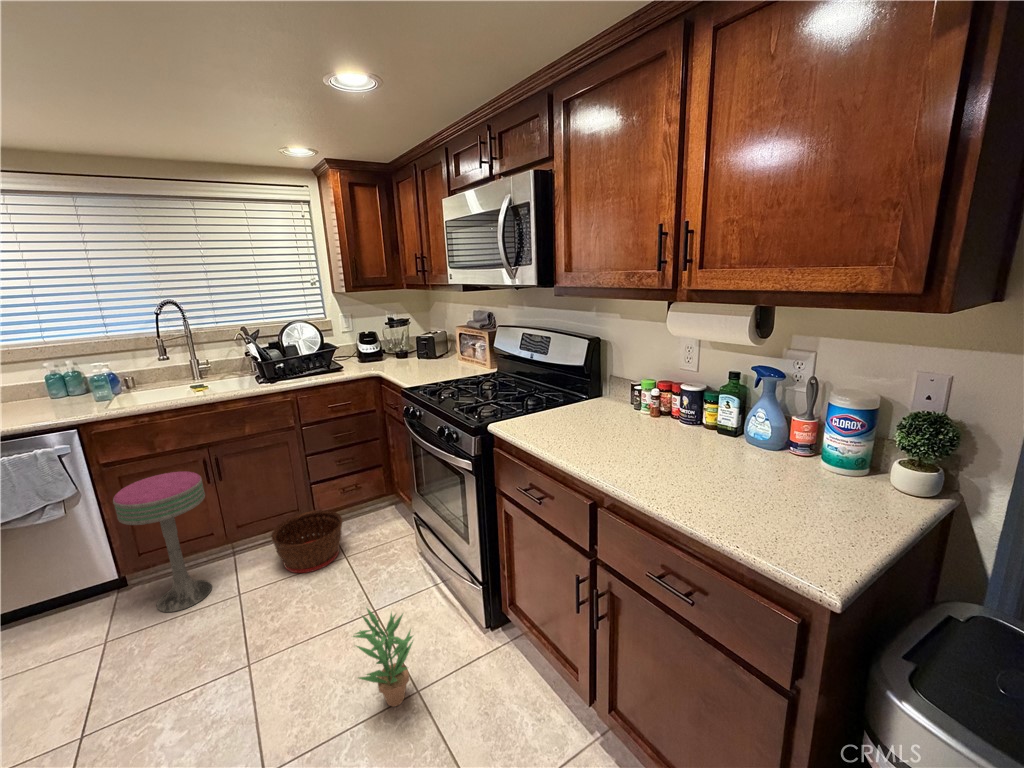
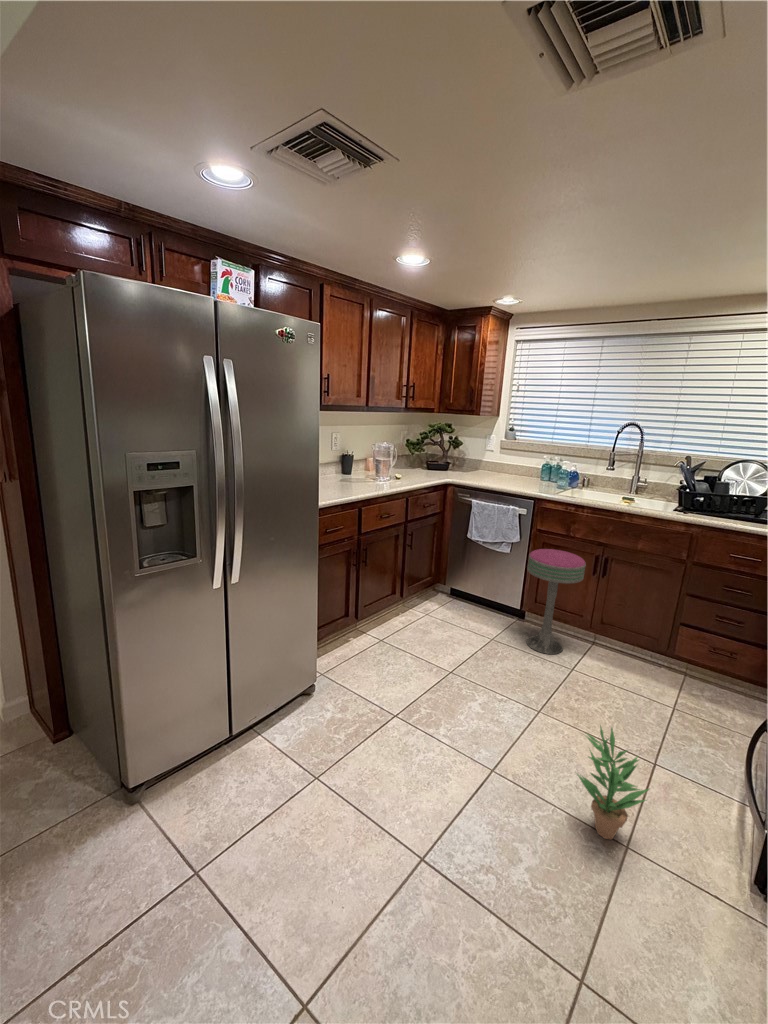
basket: present [271,510,342,573] -> none [615,639,690,702]

